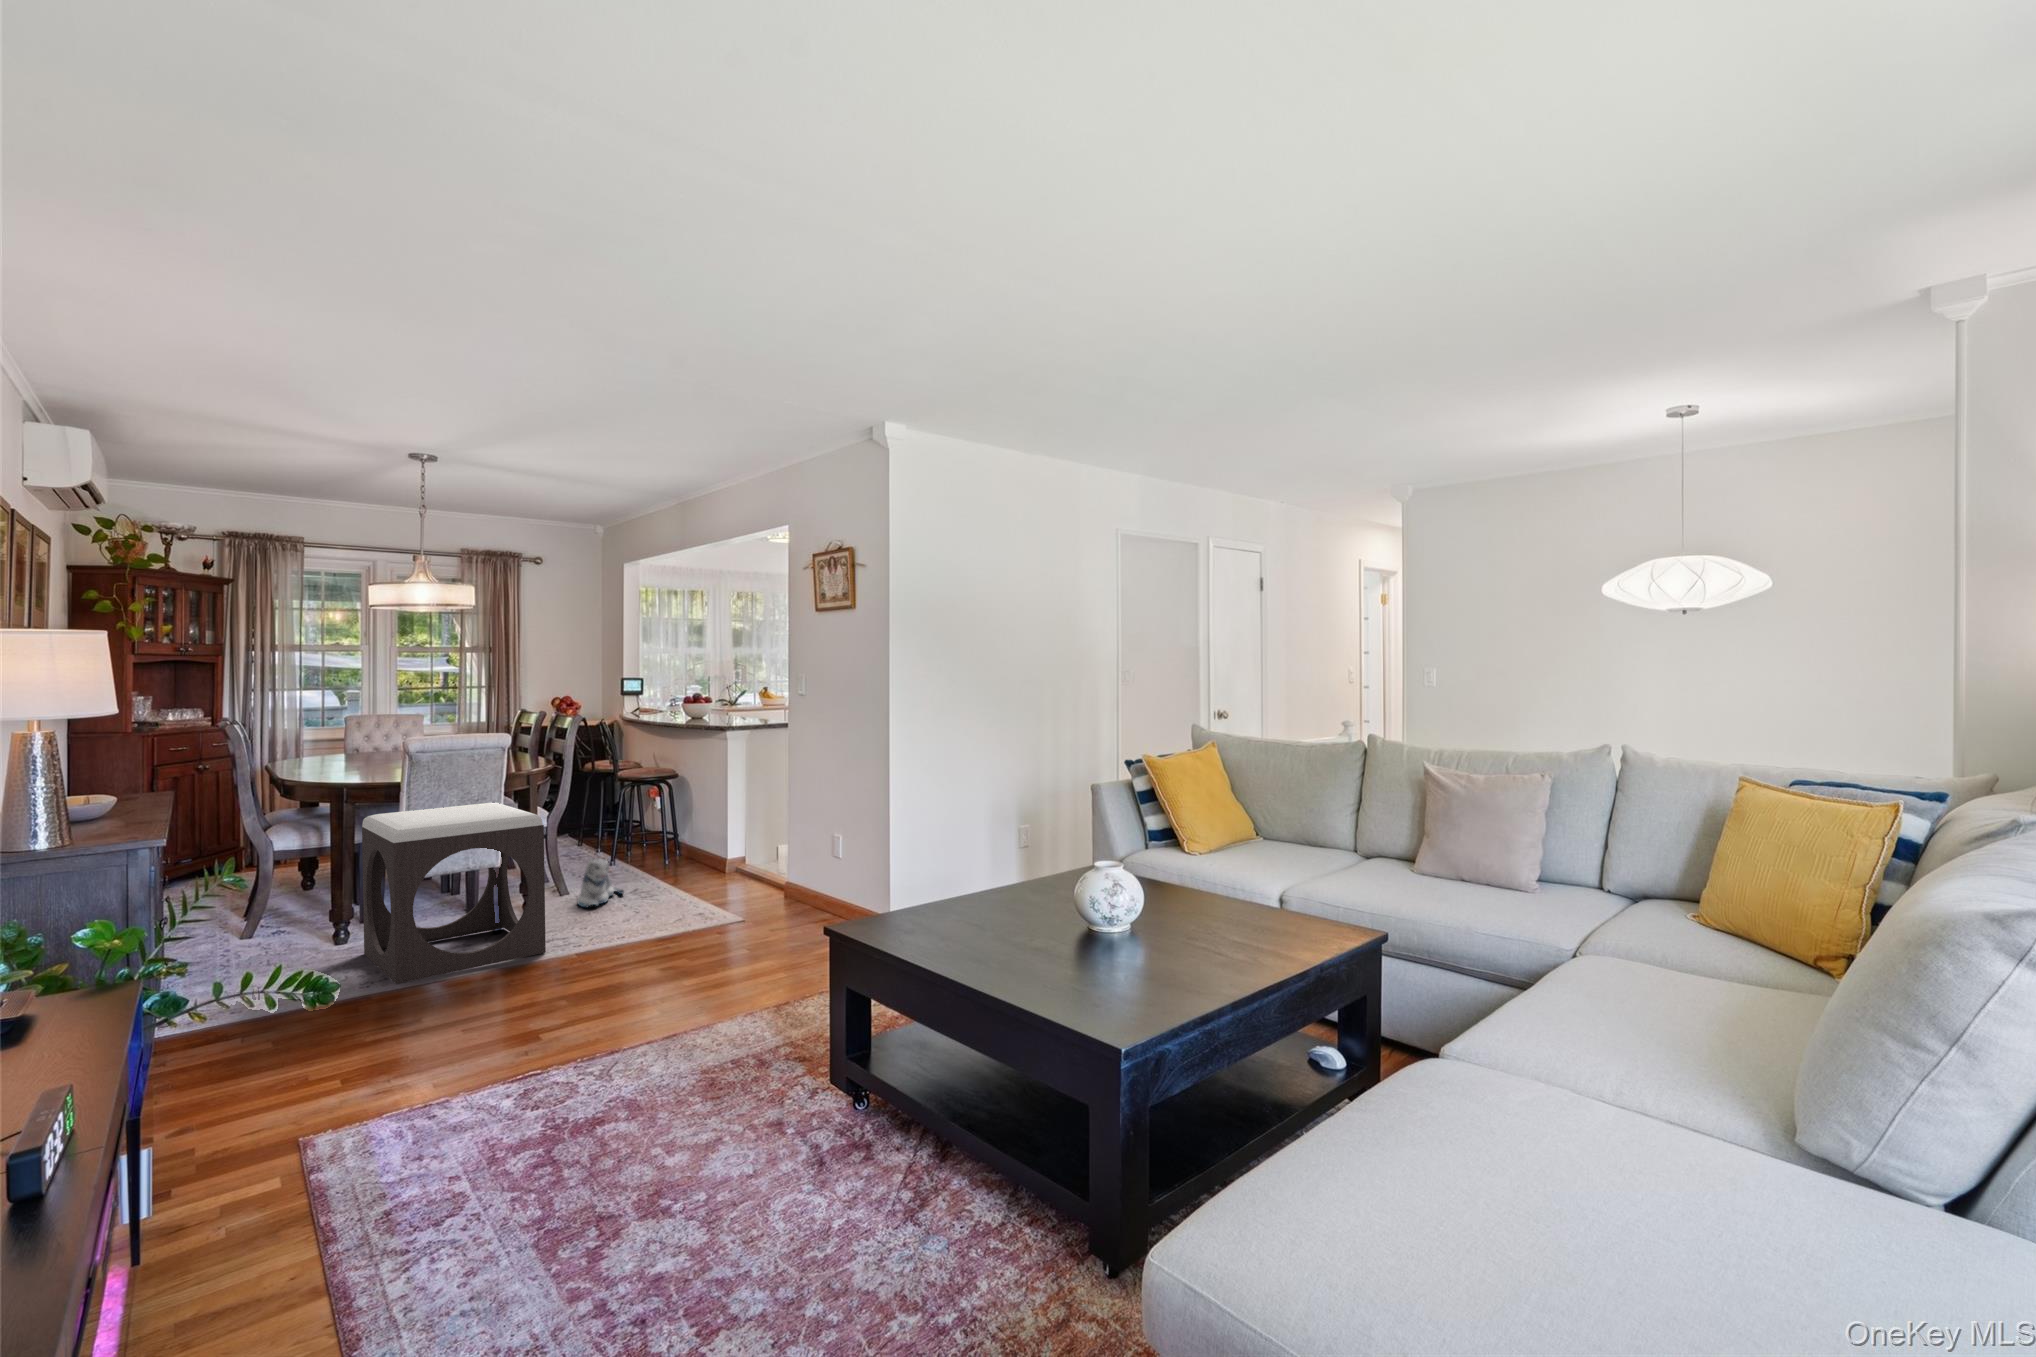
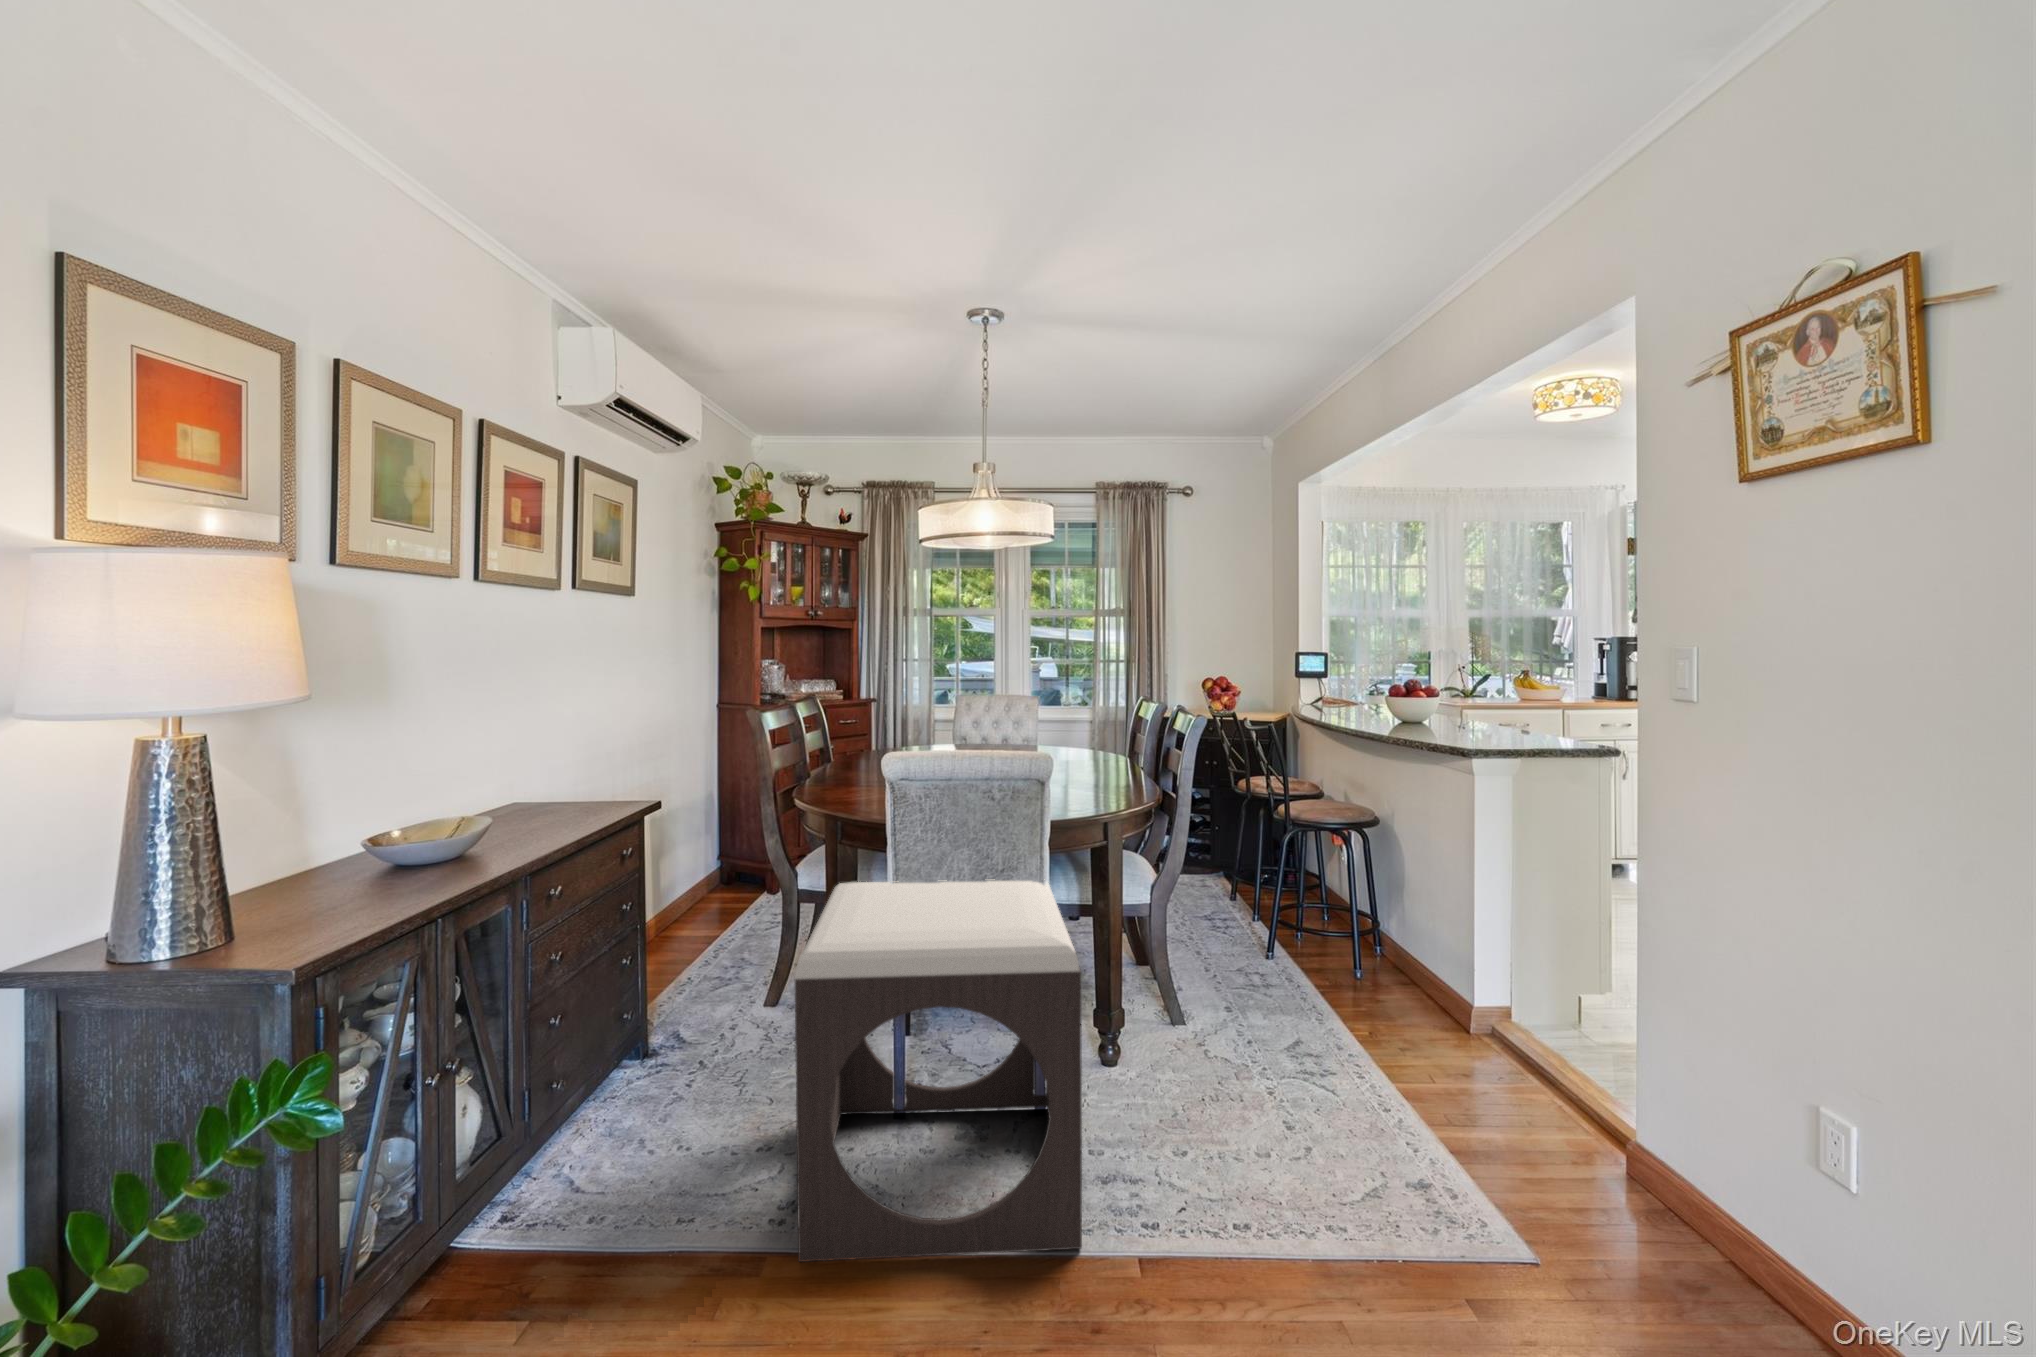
plush toy: present [577,858,624,908] -> none [1189,983,1274,1086]

